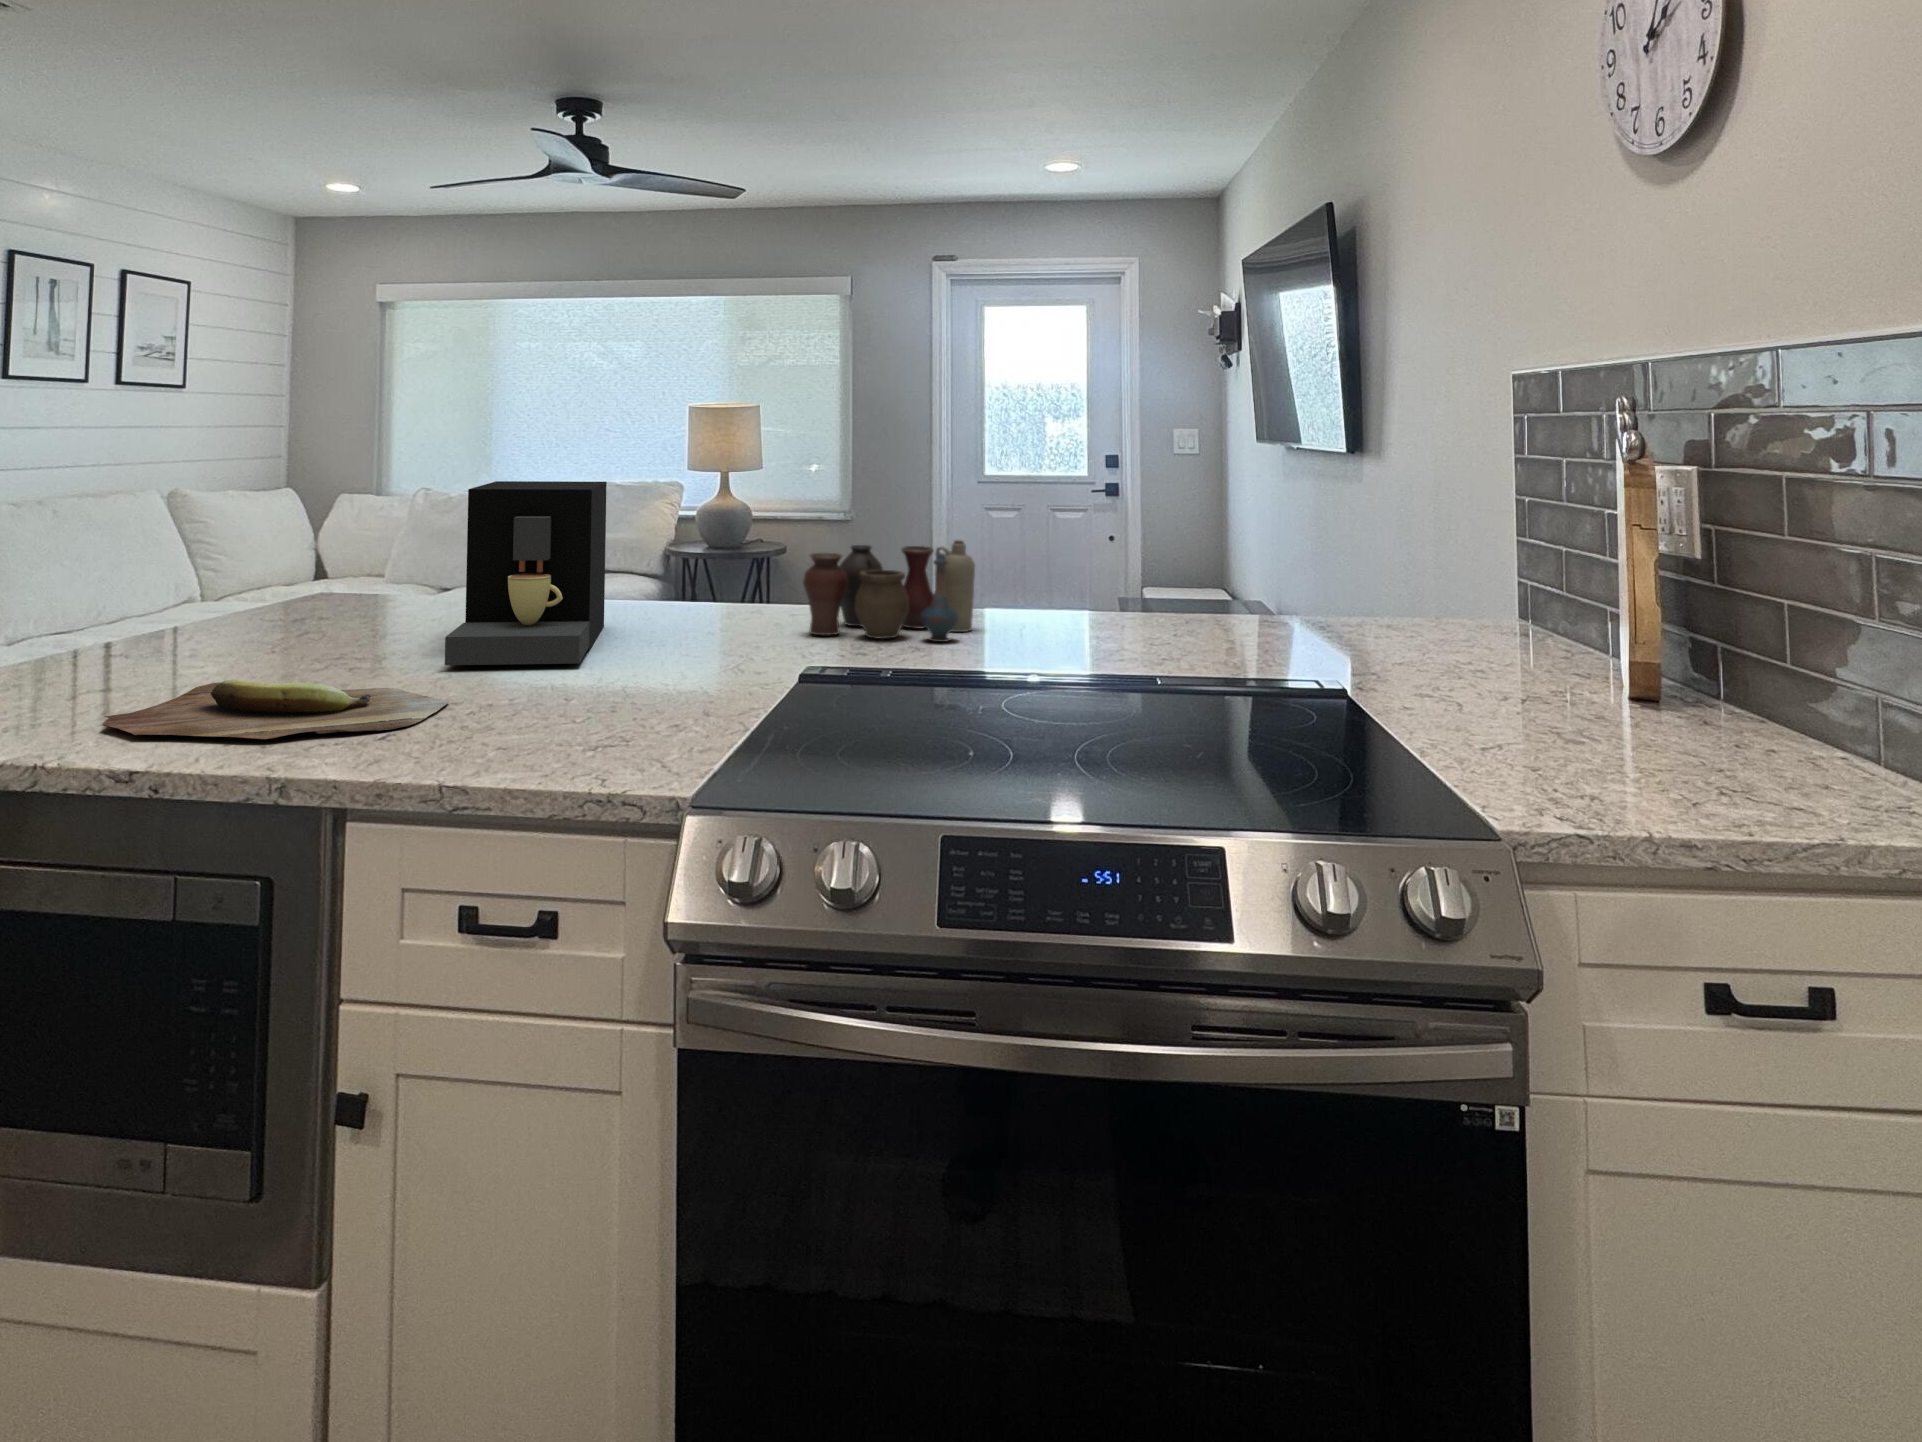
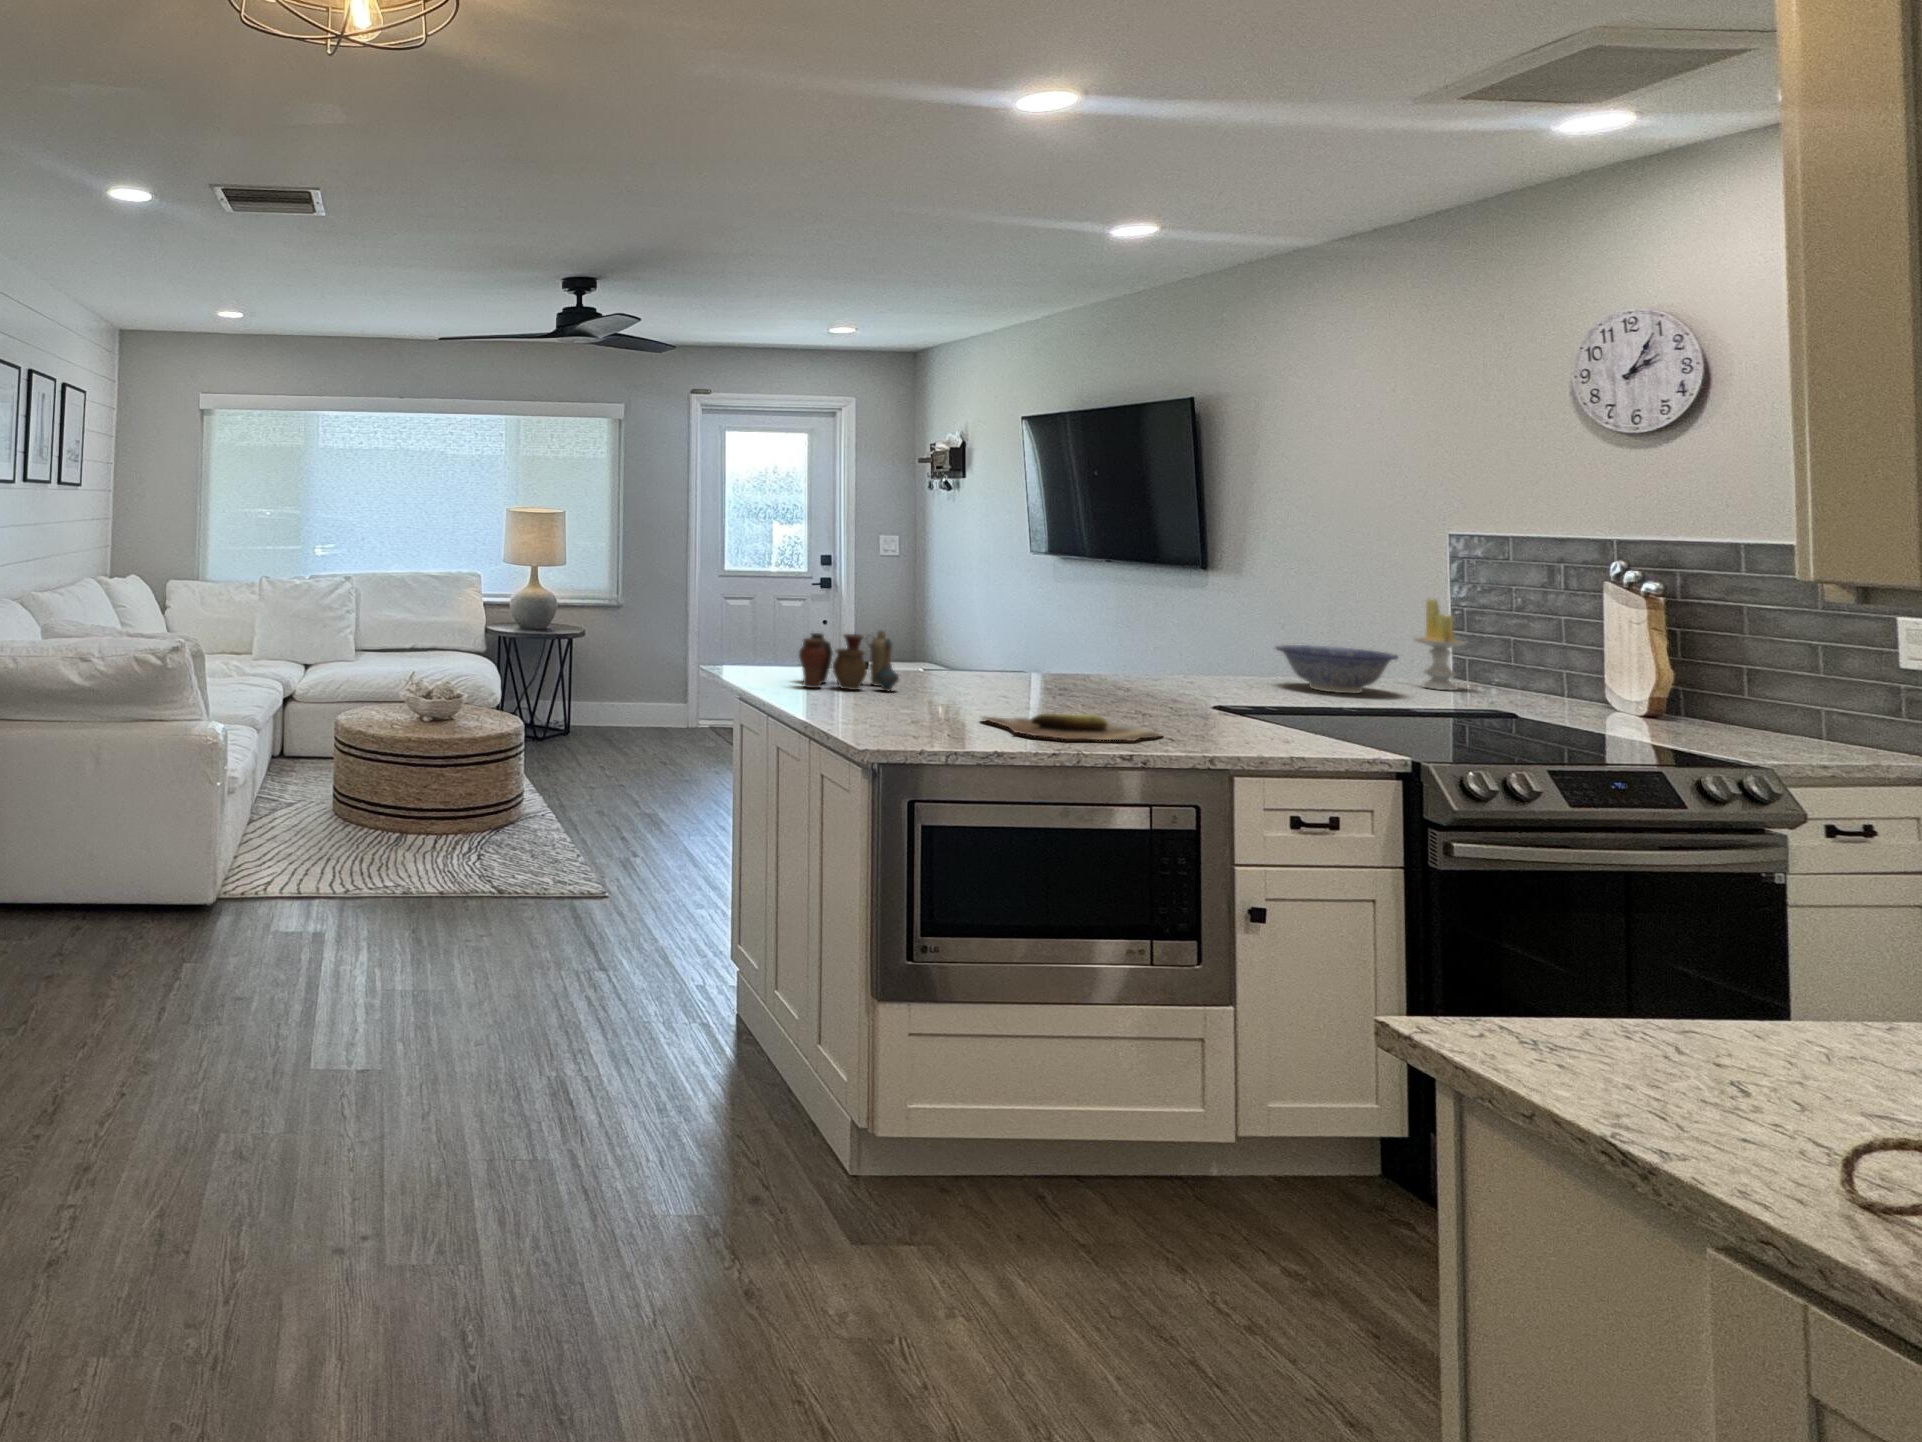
candle: none [1370,475,1452,633] -> present [1414,599,1467,690]
coffee maker: present [445,481,607,665] -> none [950,598,1108,708]
vase: present [803,540,975,642] -> present [799,631,899,692]
decorative bowl: none [1103,556,1282,638] -> present [1276,645,1398,693]

